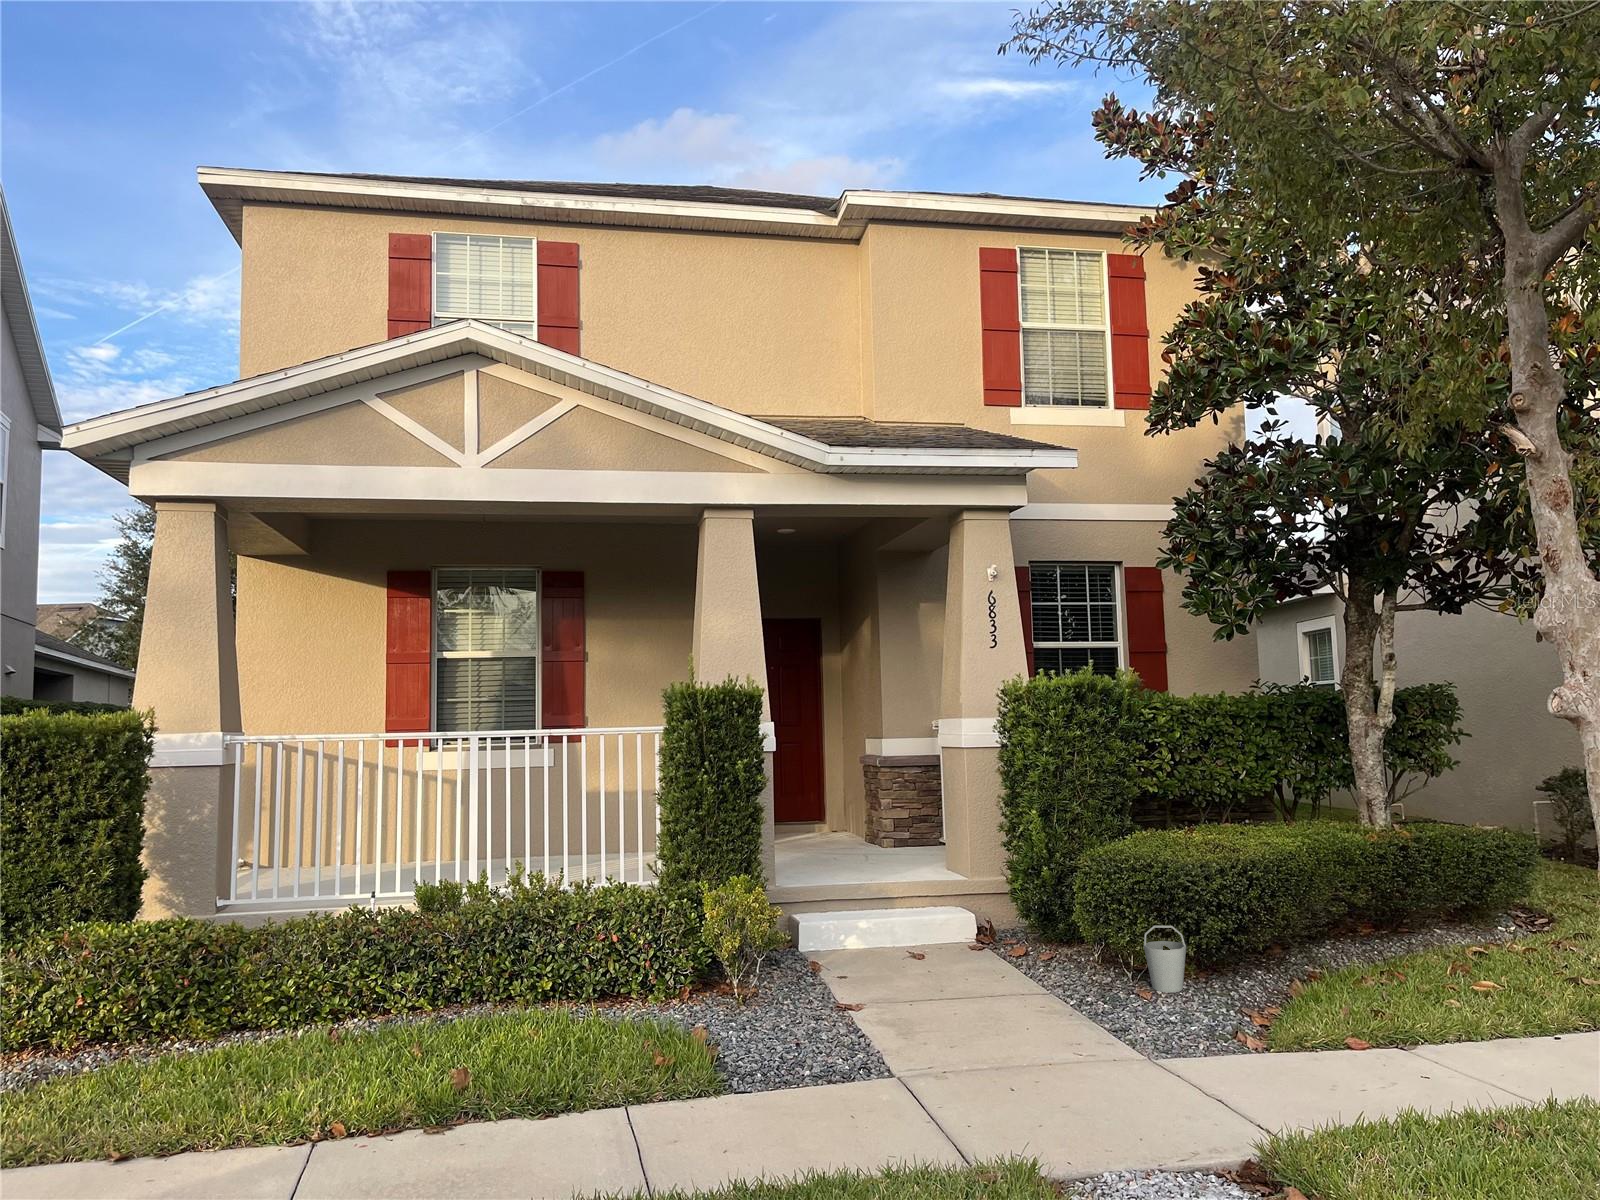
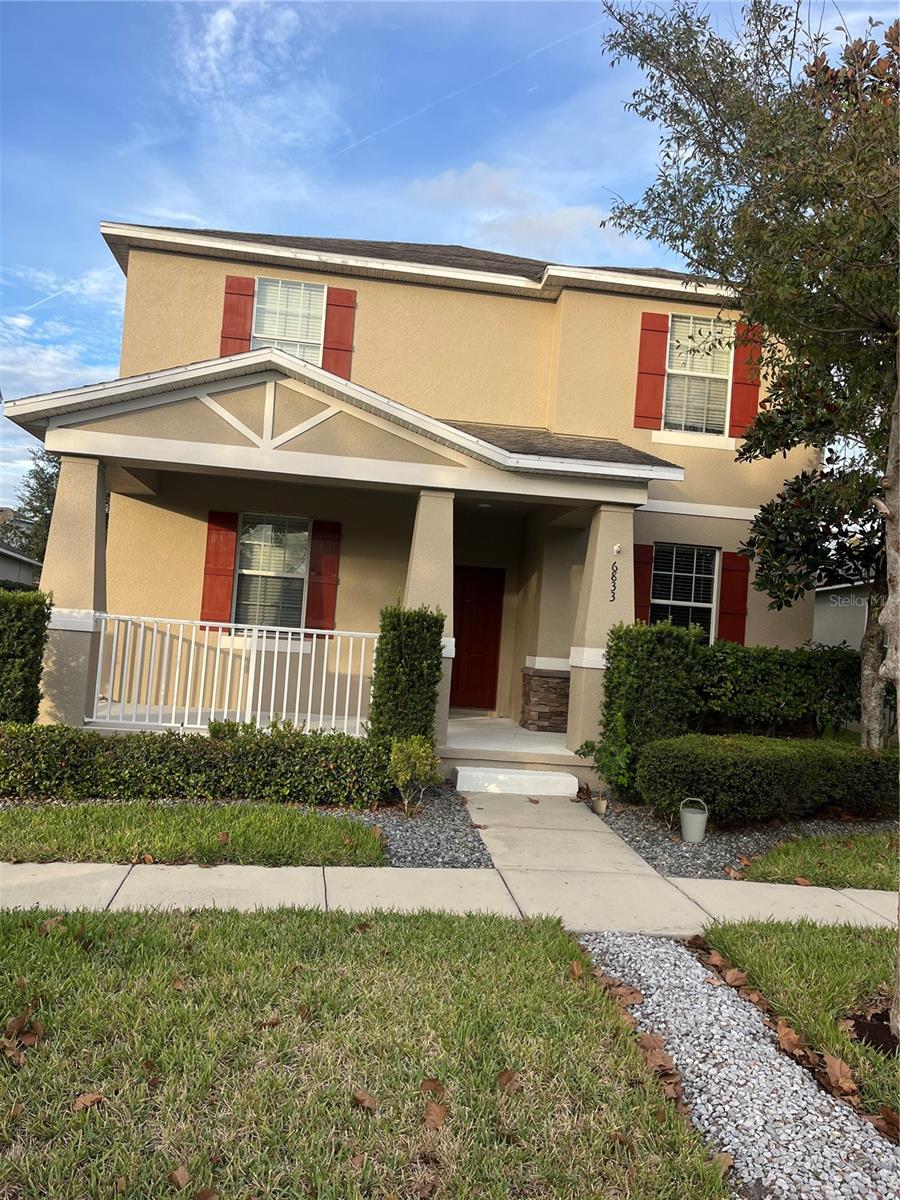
potted plant: none [969,850,1061,962] -> present [574,740,634,814]

